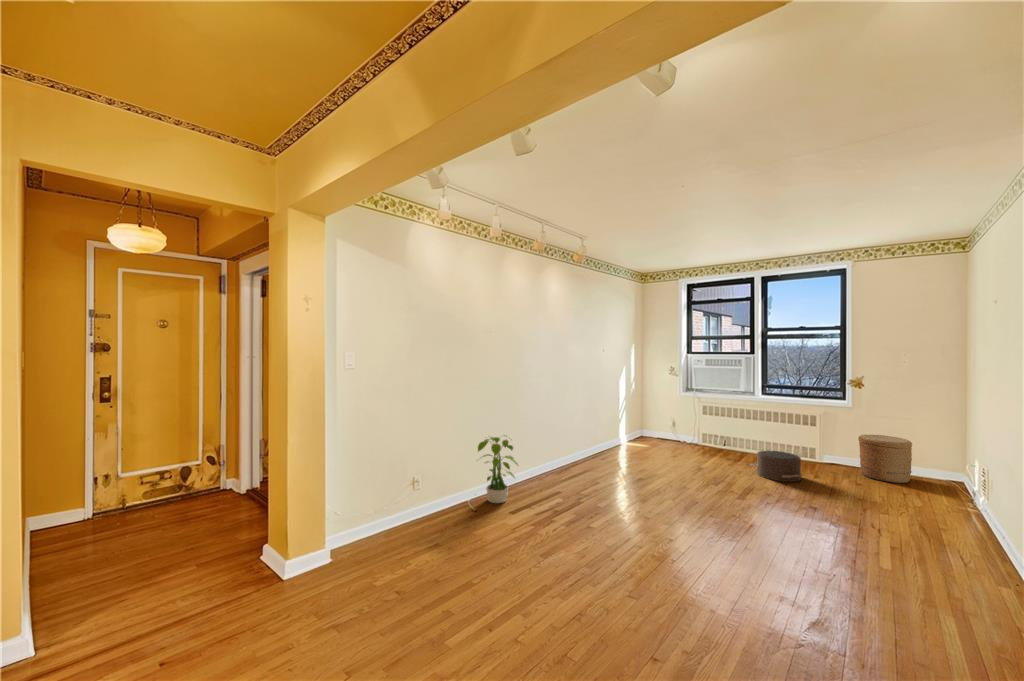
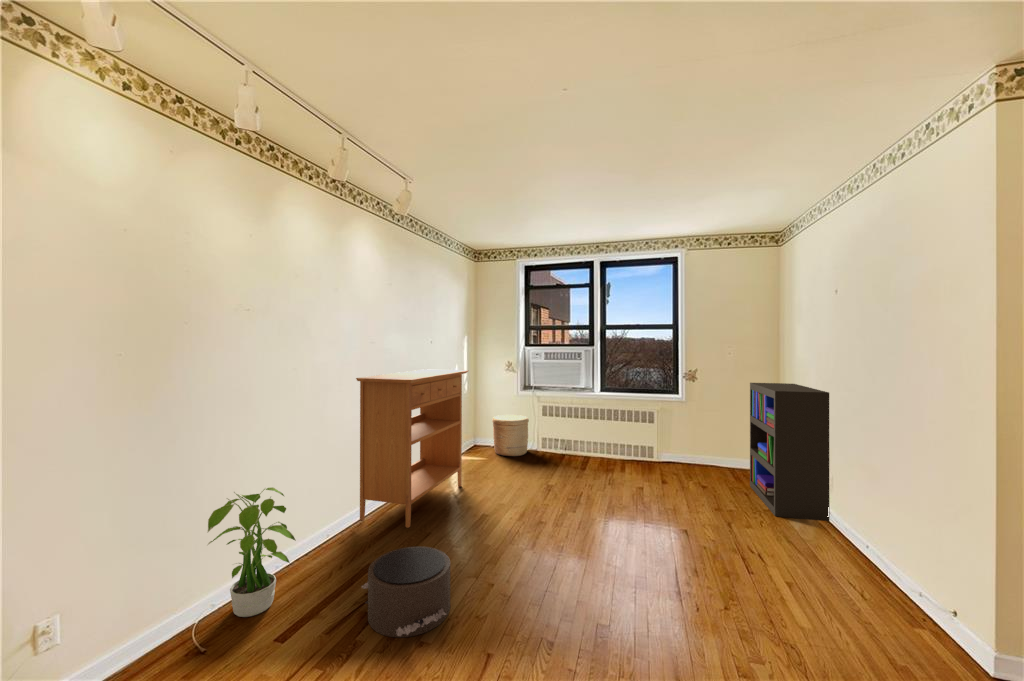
console table: none [550,371,632,479] -> present [356,369,468,528]
bookshelf: none [913,392,985,529] -> present [750,383,829,521]
woven basket: present [858,434,912,483] -> present [492,415,529,456]
pouf: present [750,451,802,482] -> present [361,546,450,637]

